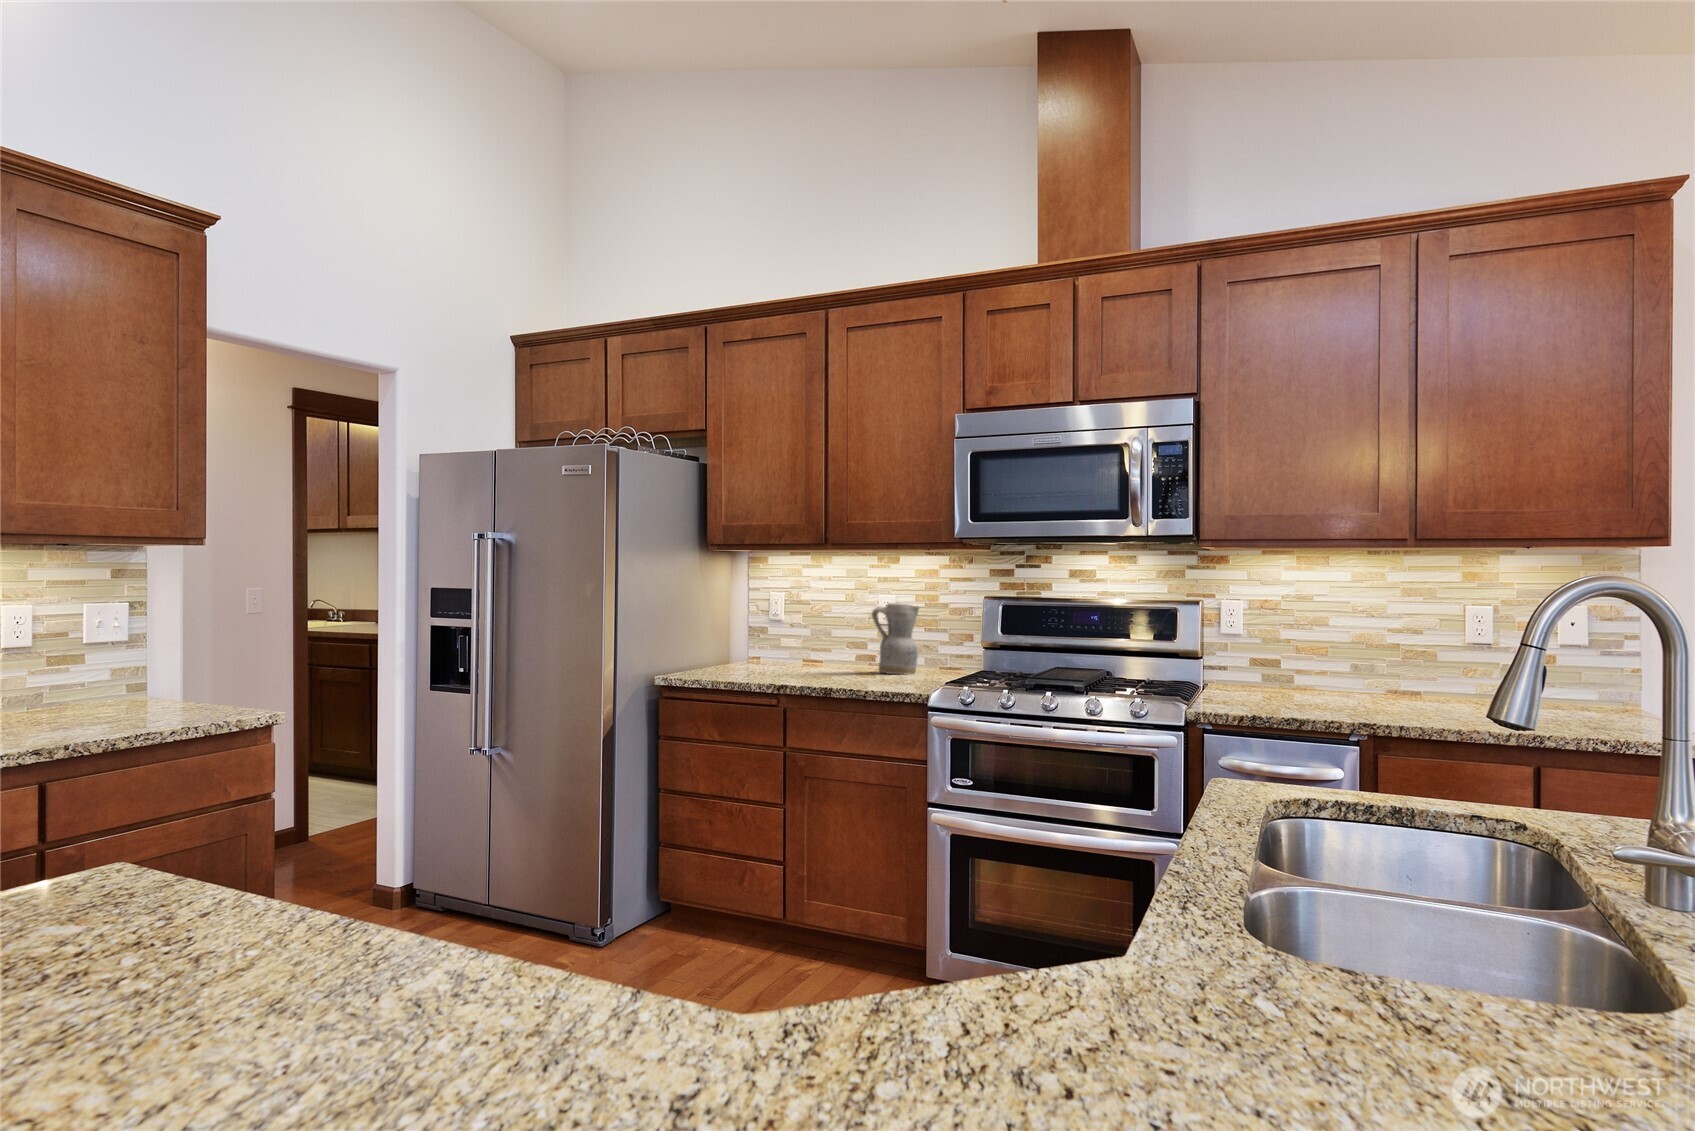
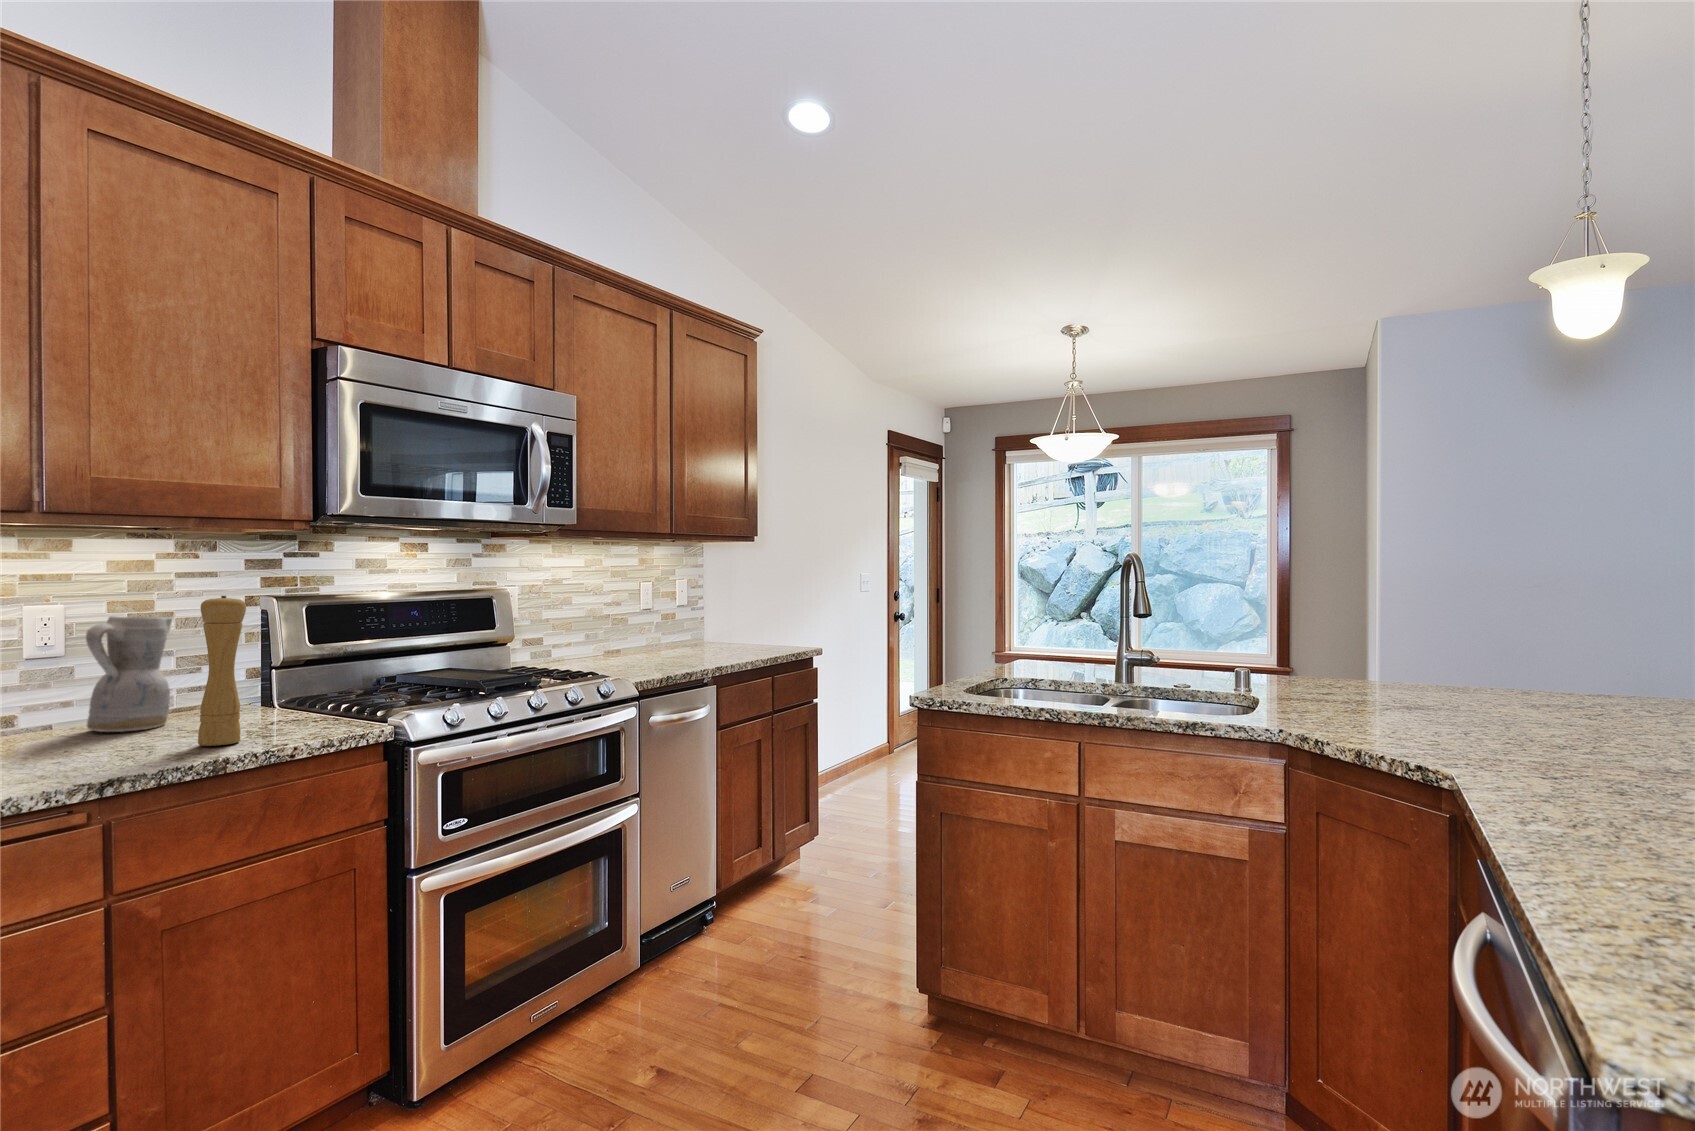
pepper mill: none [843,590,870,683] -> present [198,596,246,746]

